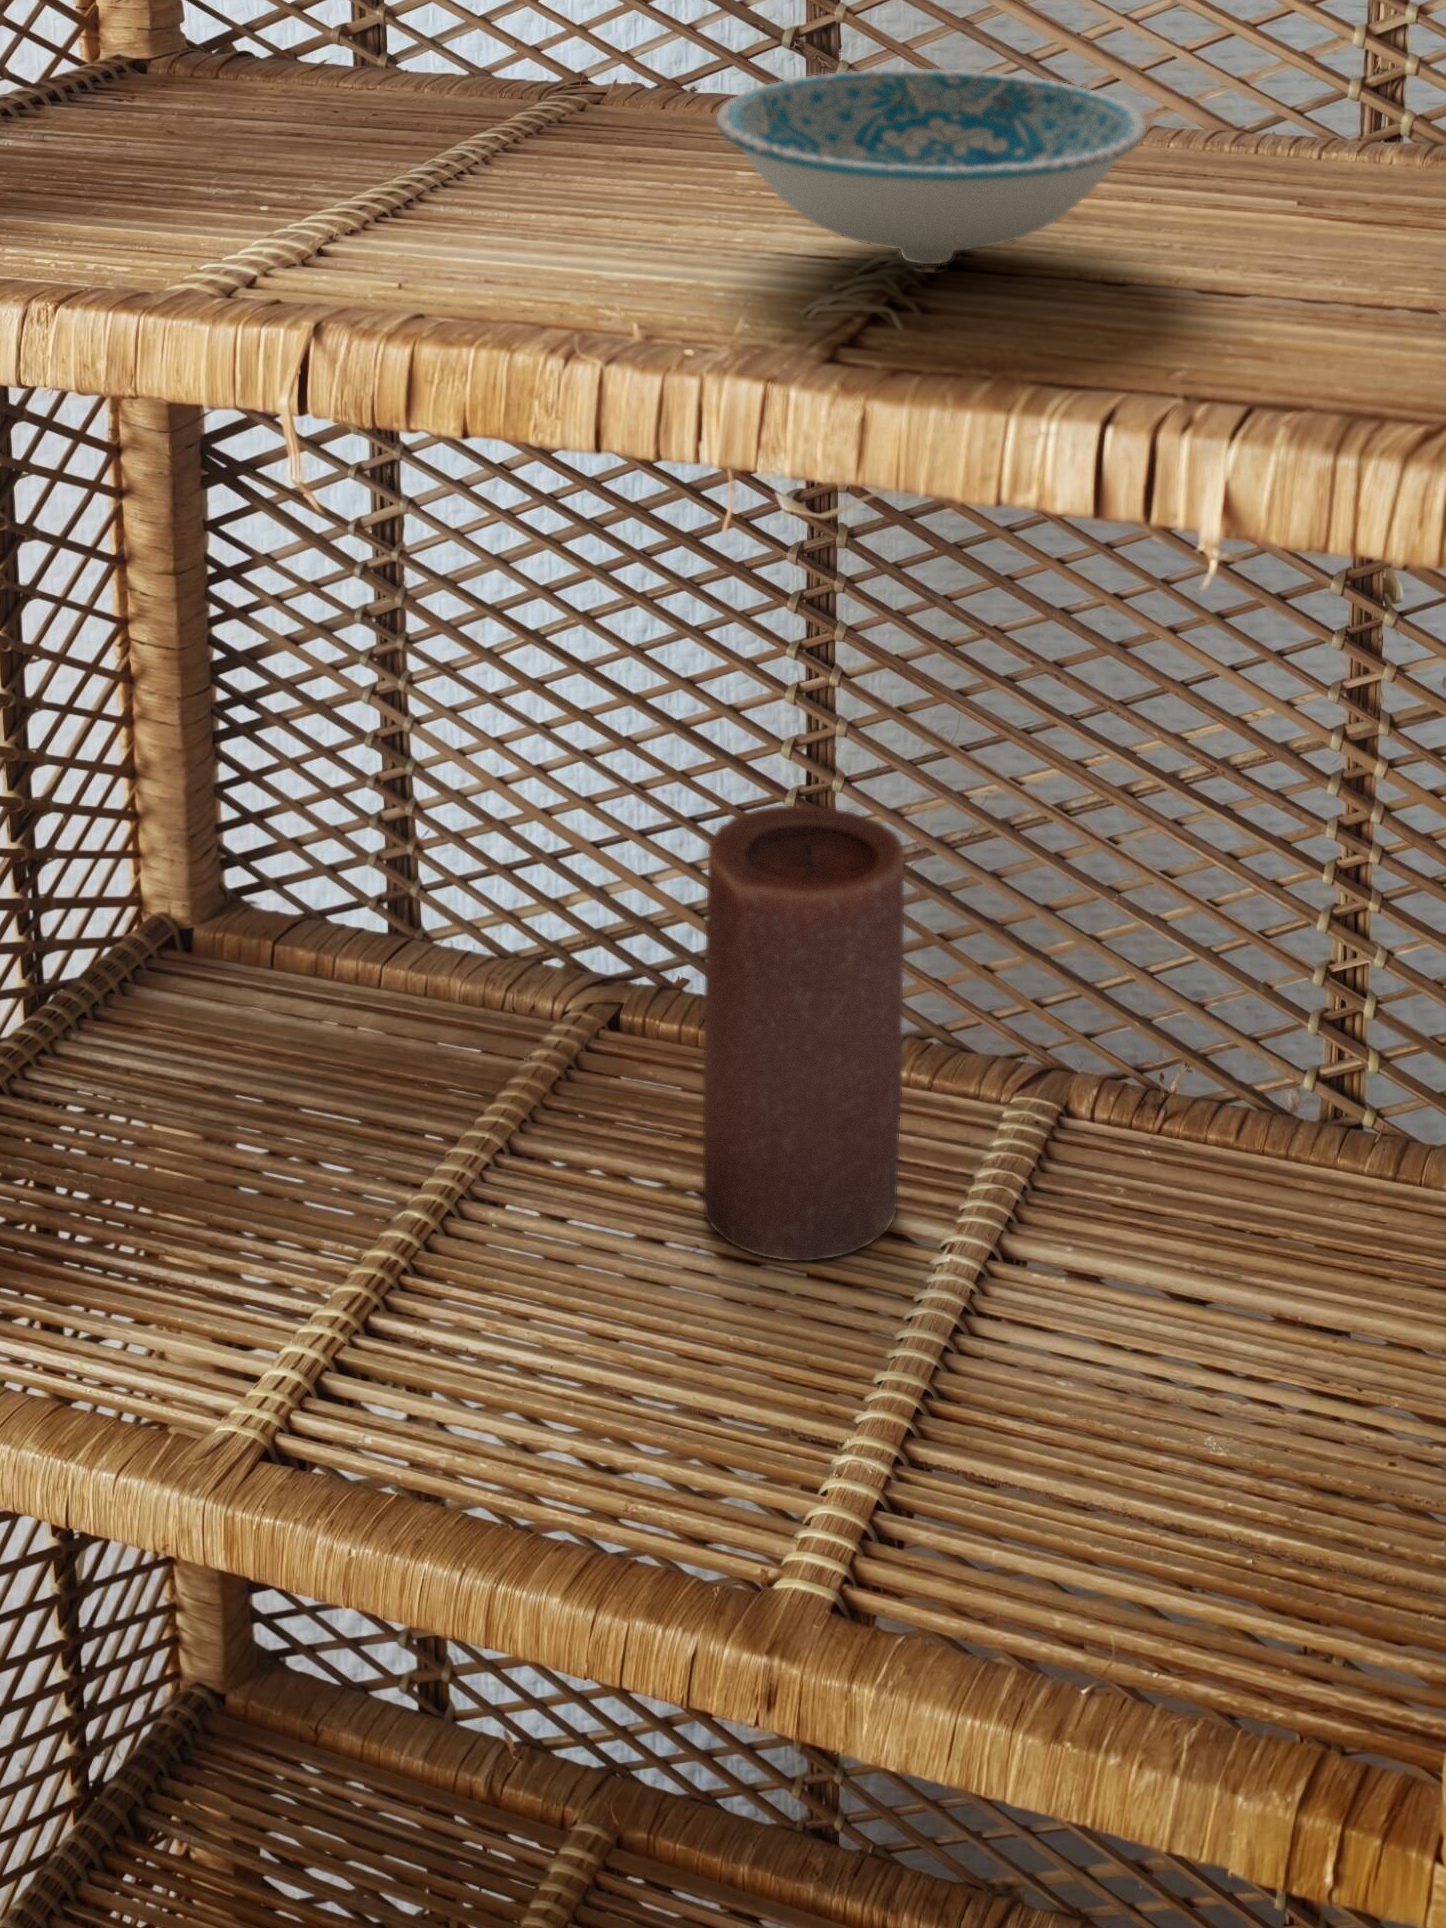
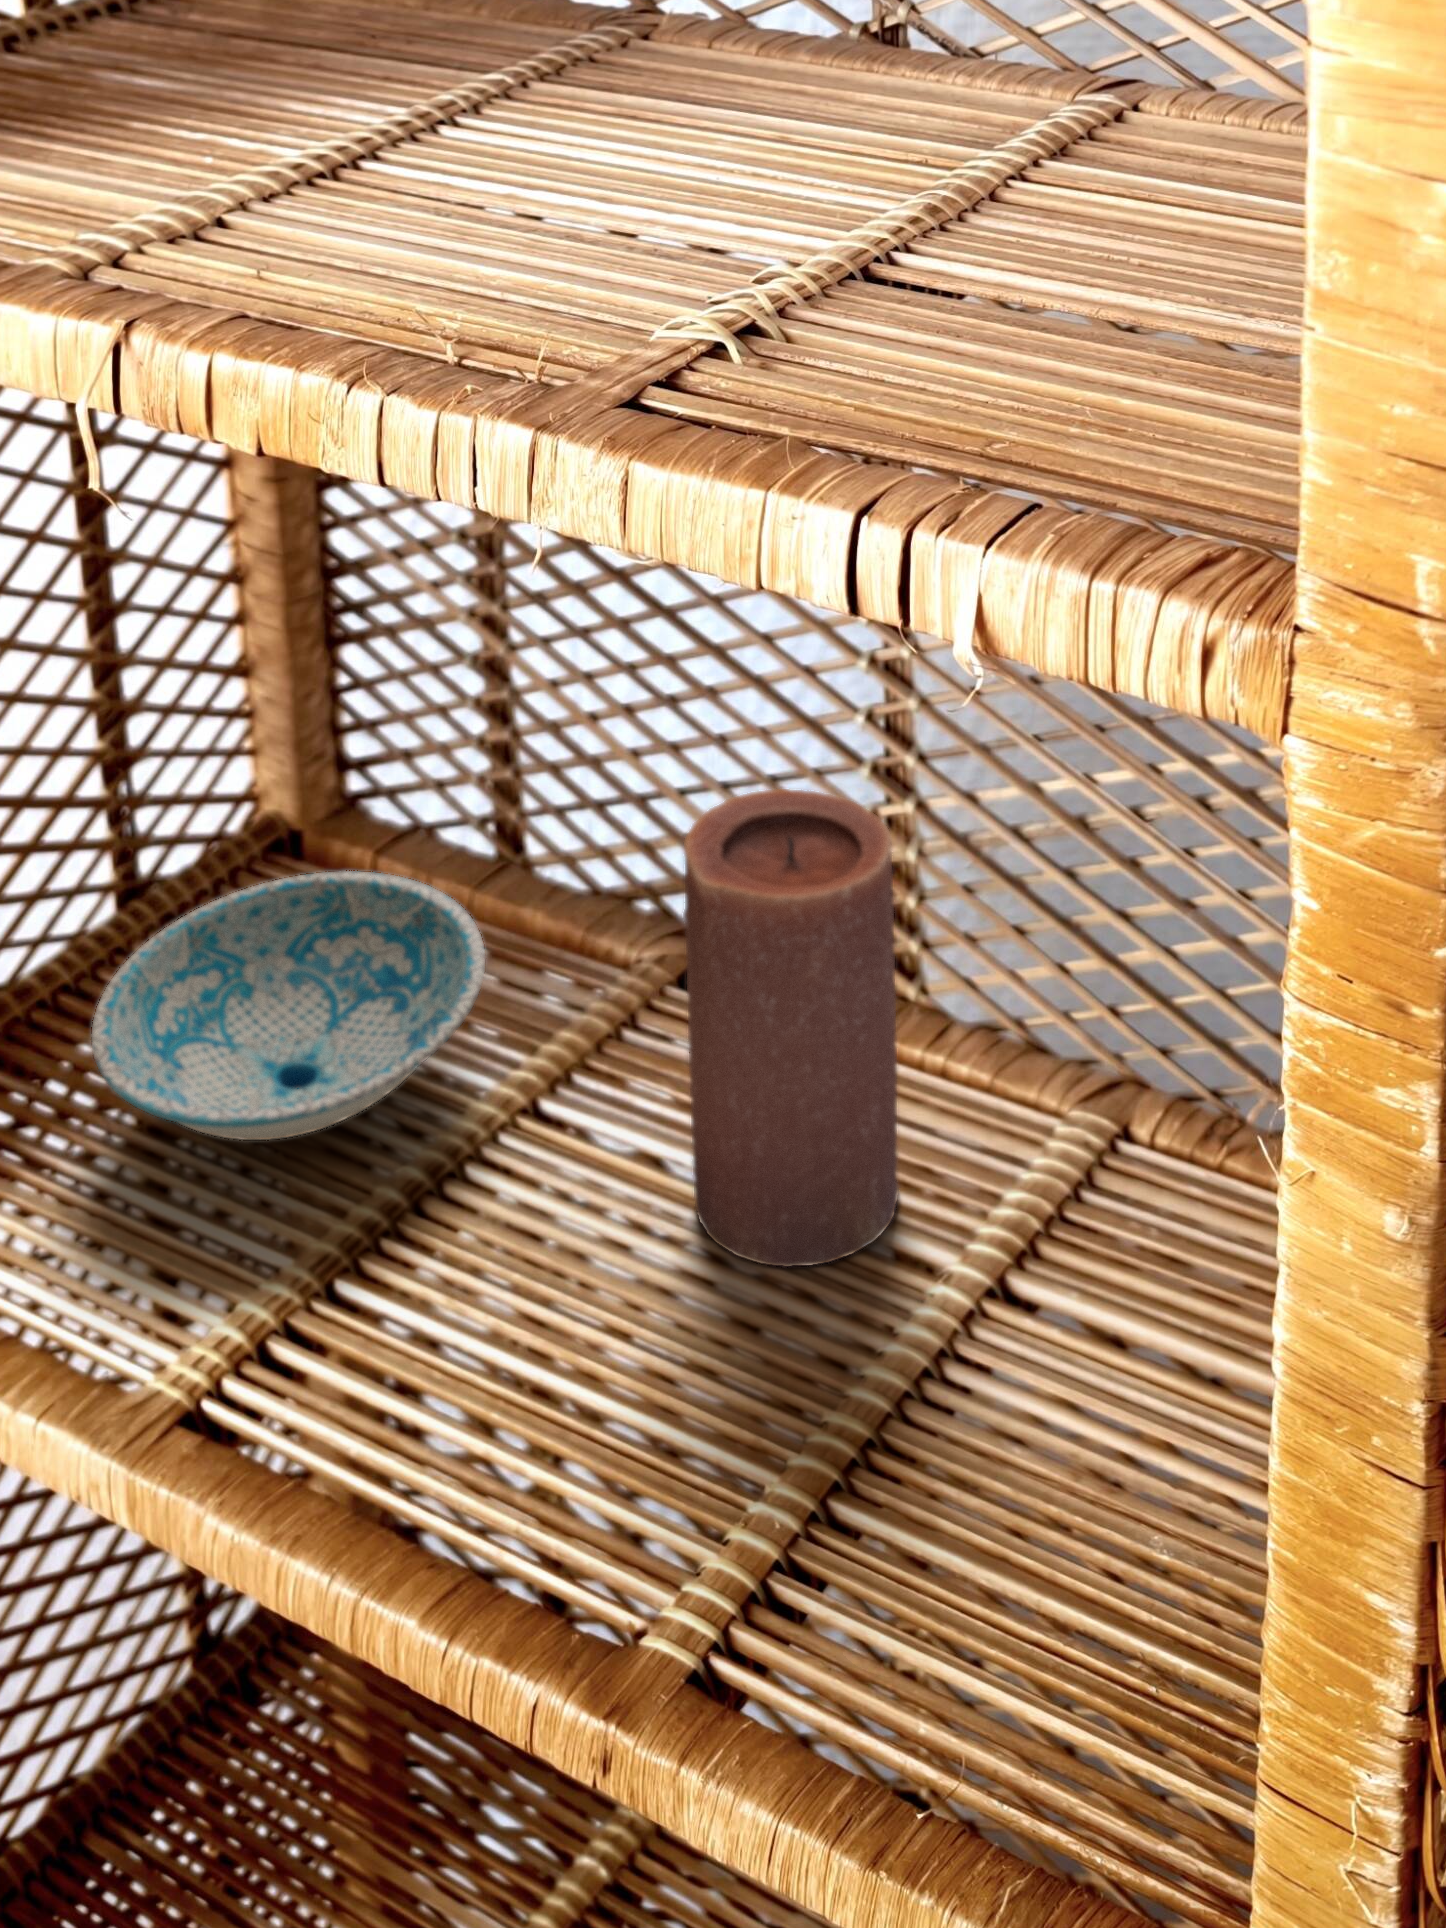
ceramic bowl: present [717,69,1146,264] -> present [92,871,486,1140]

